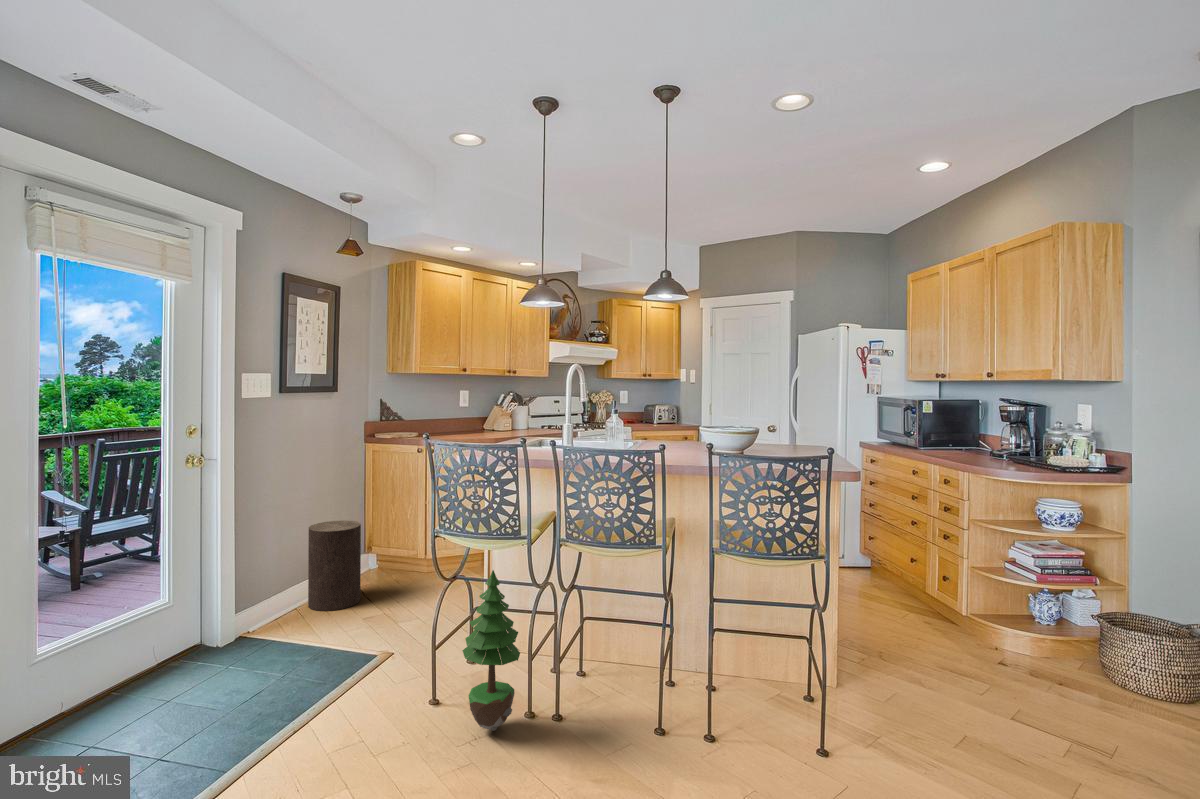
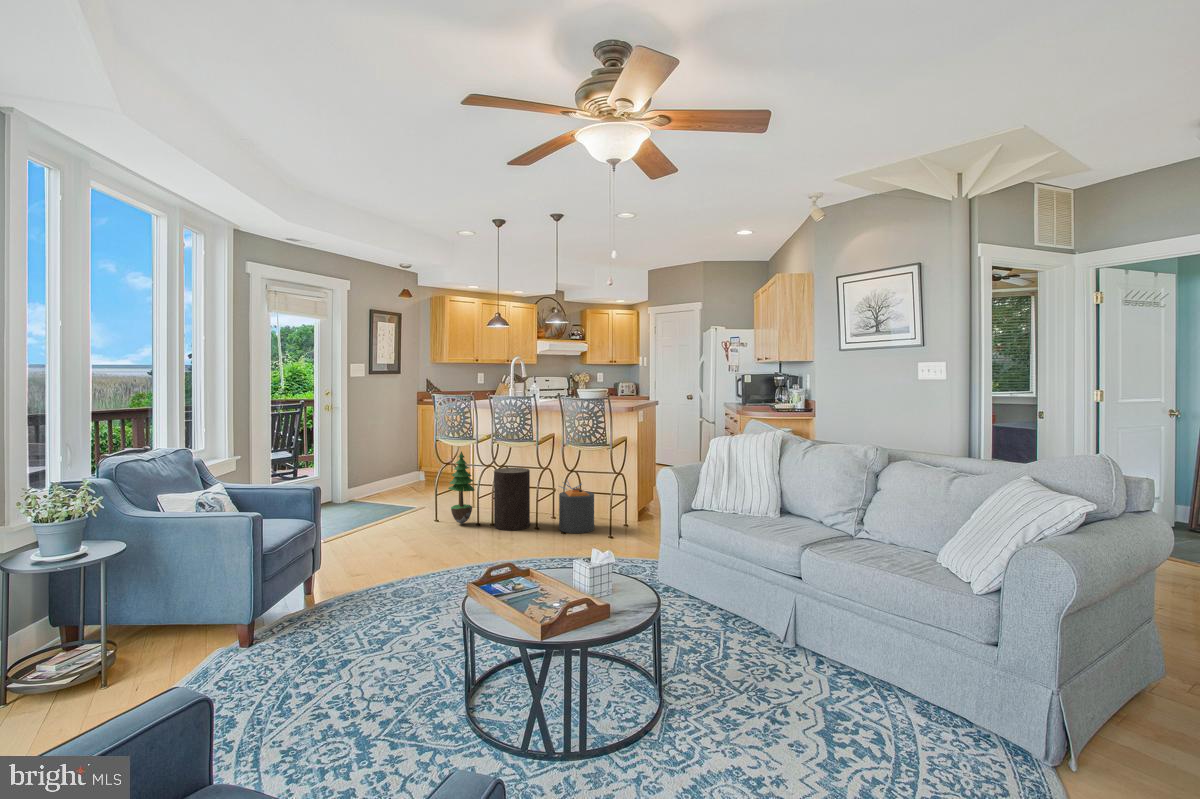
stool: present [308,521,361,611] -> present [494,468,530,530]
trash can: none [708,625,791,761] -> present [559,481,594,533]

